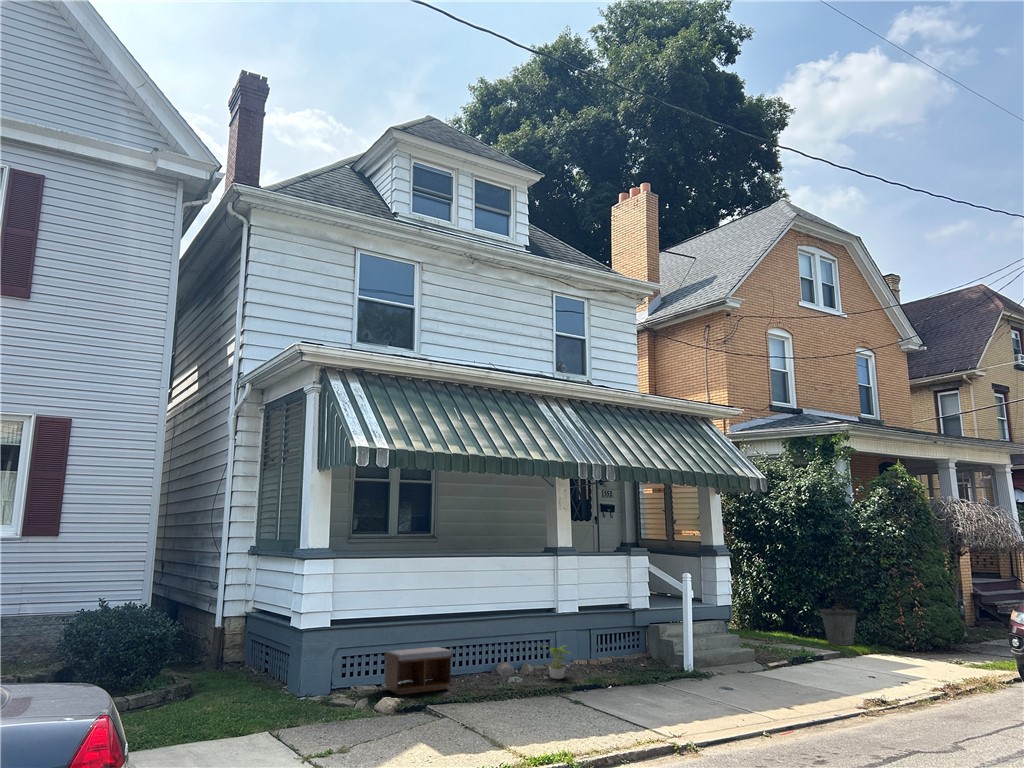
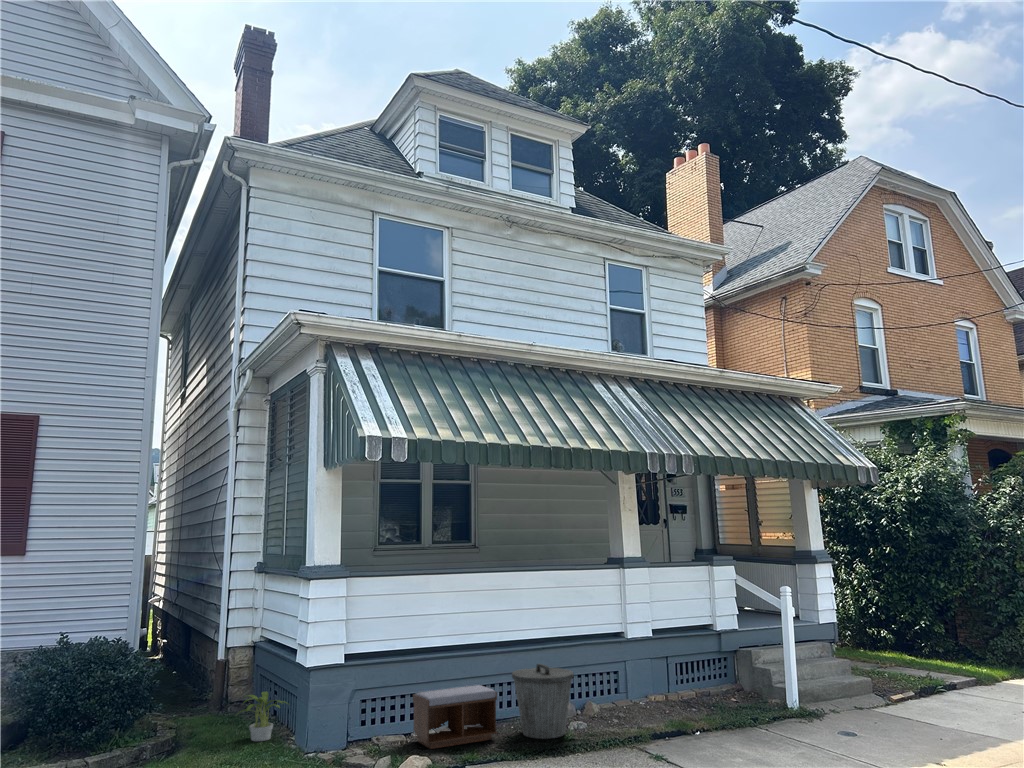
trash can: present [820,606,858,646] -> present [512,664,574,739]
potted plant: present [543,645,571,679] -> present [238,692,286,741]

